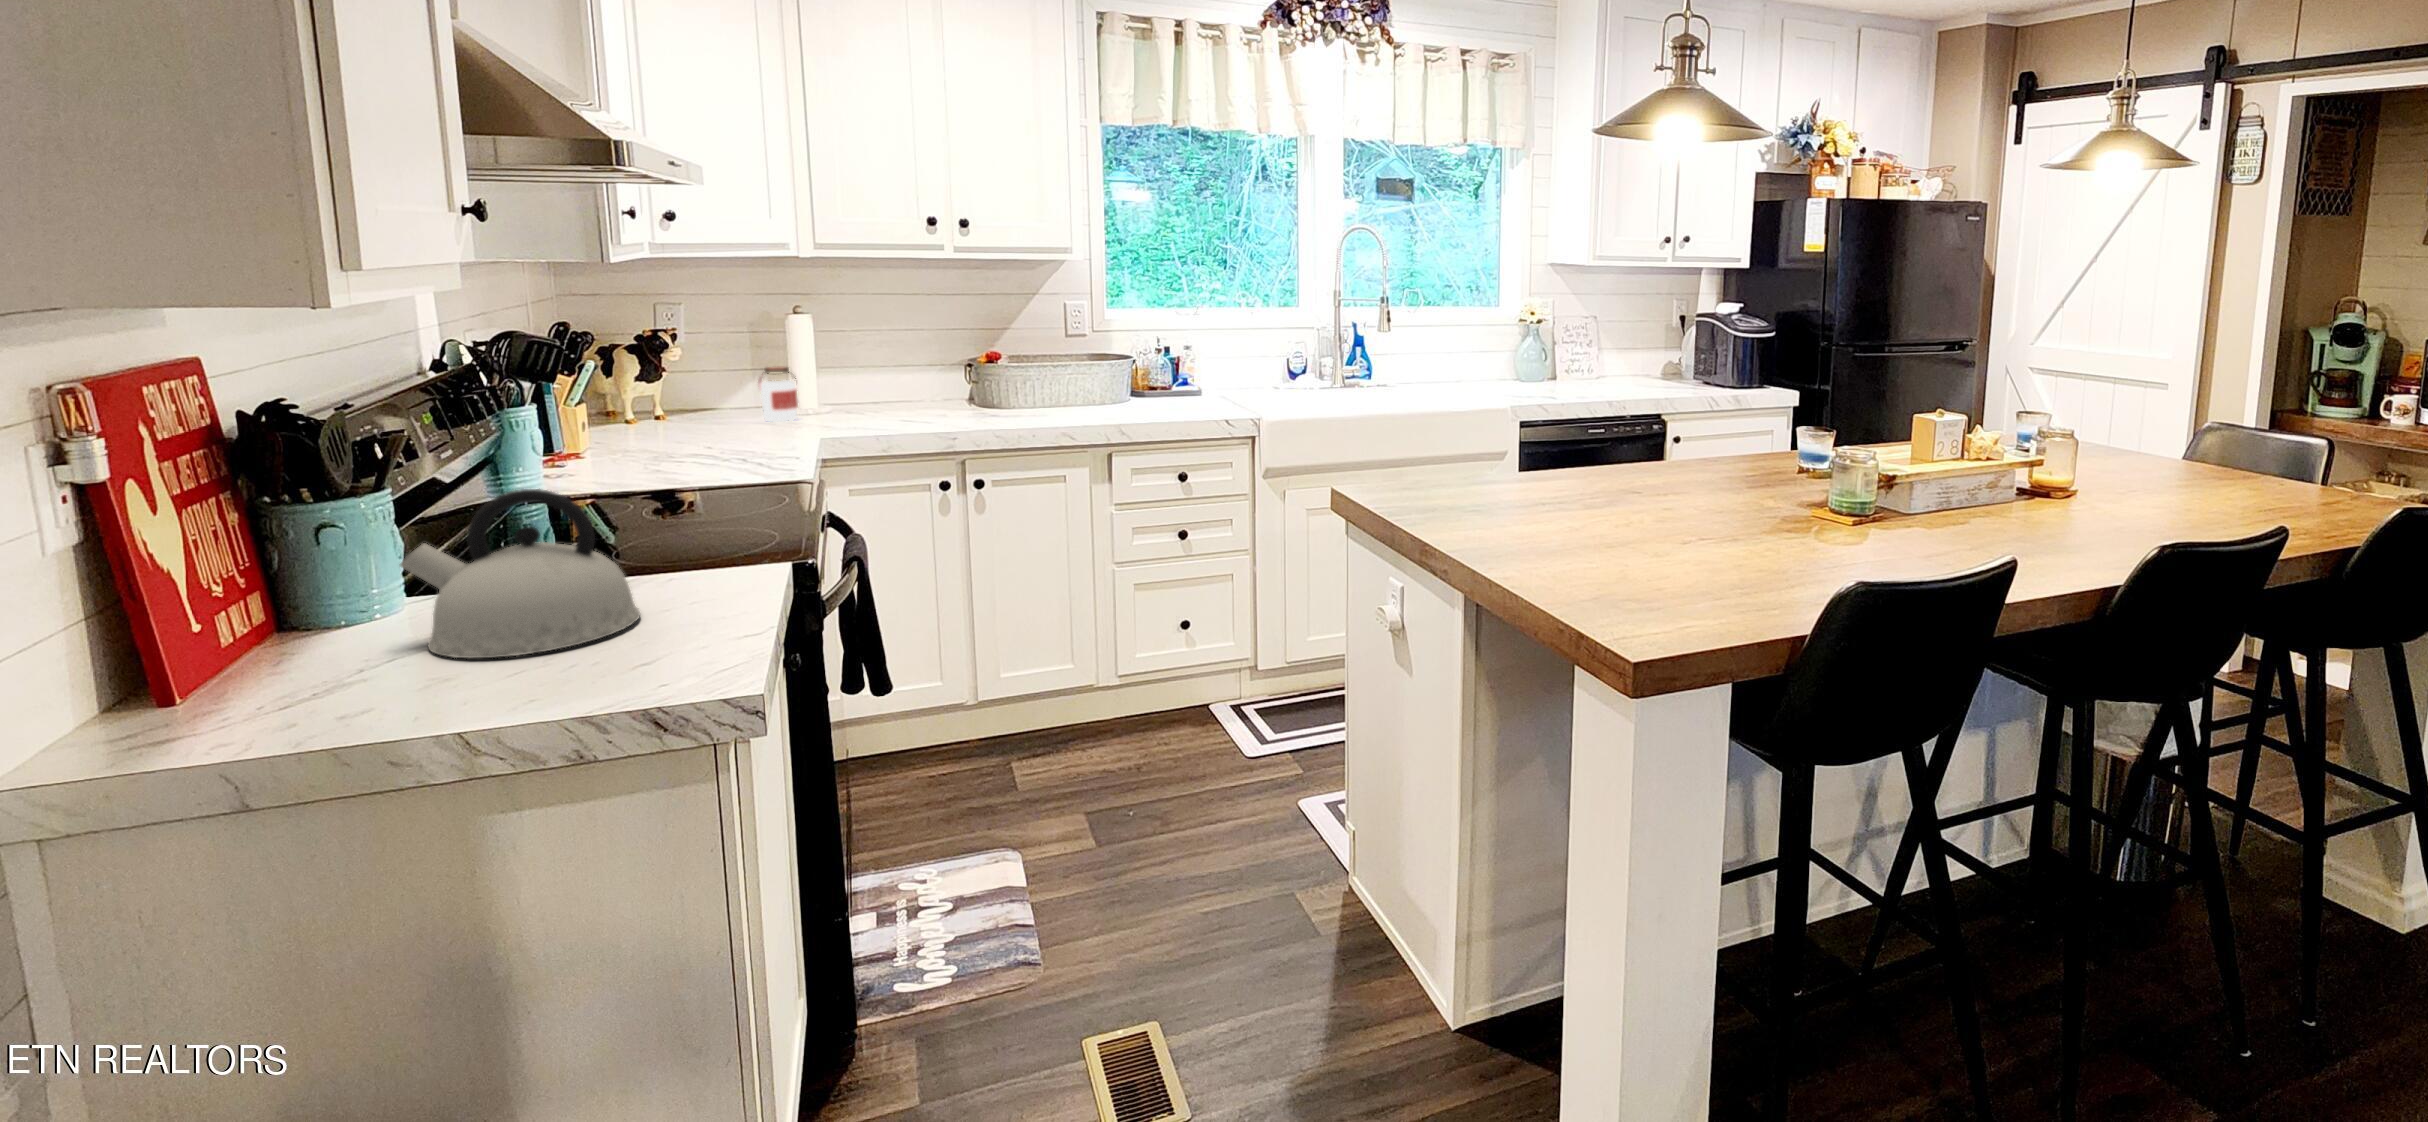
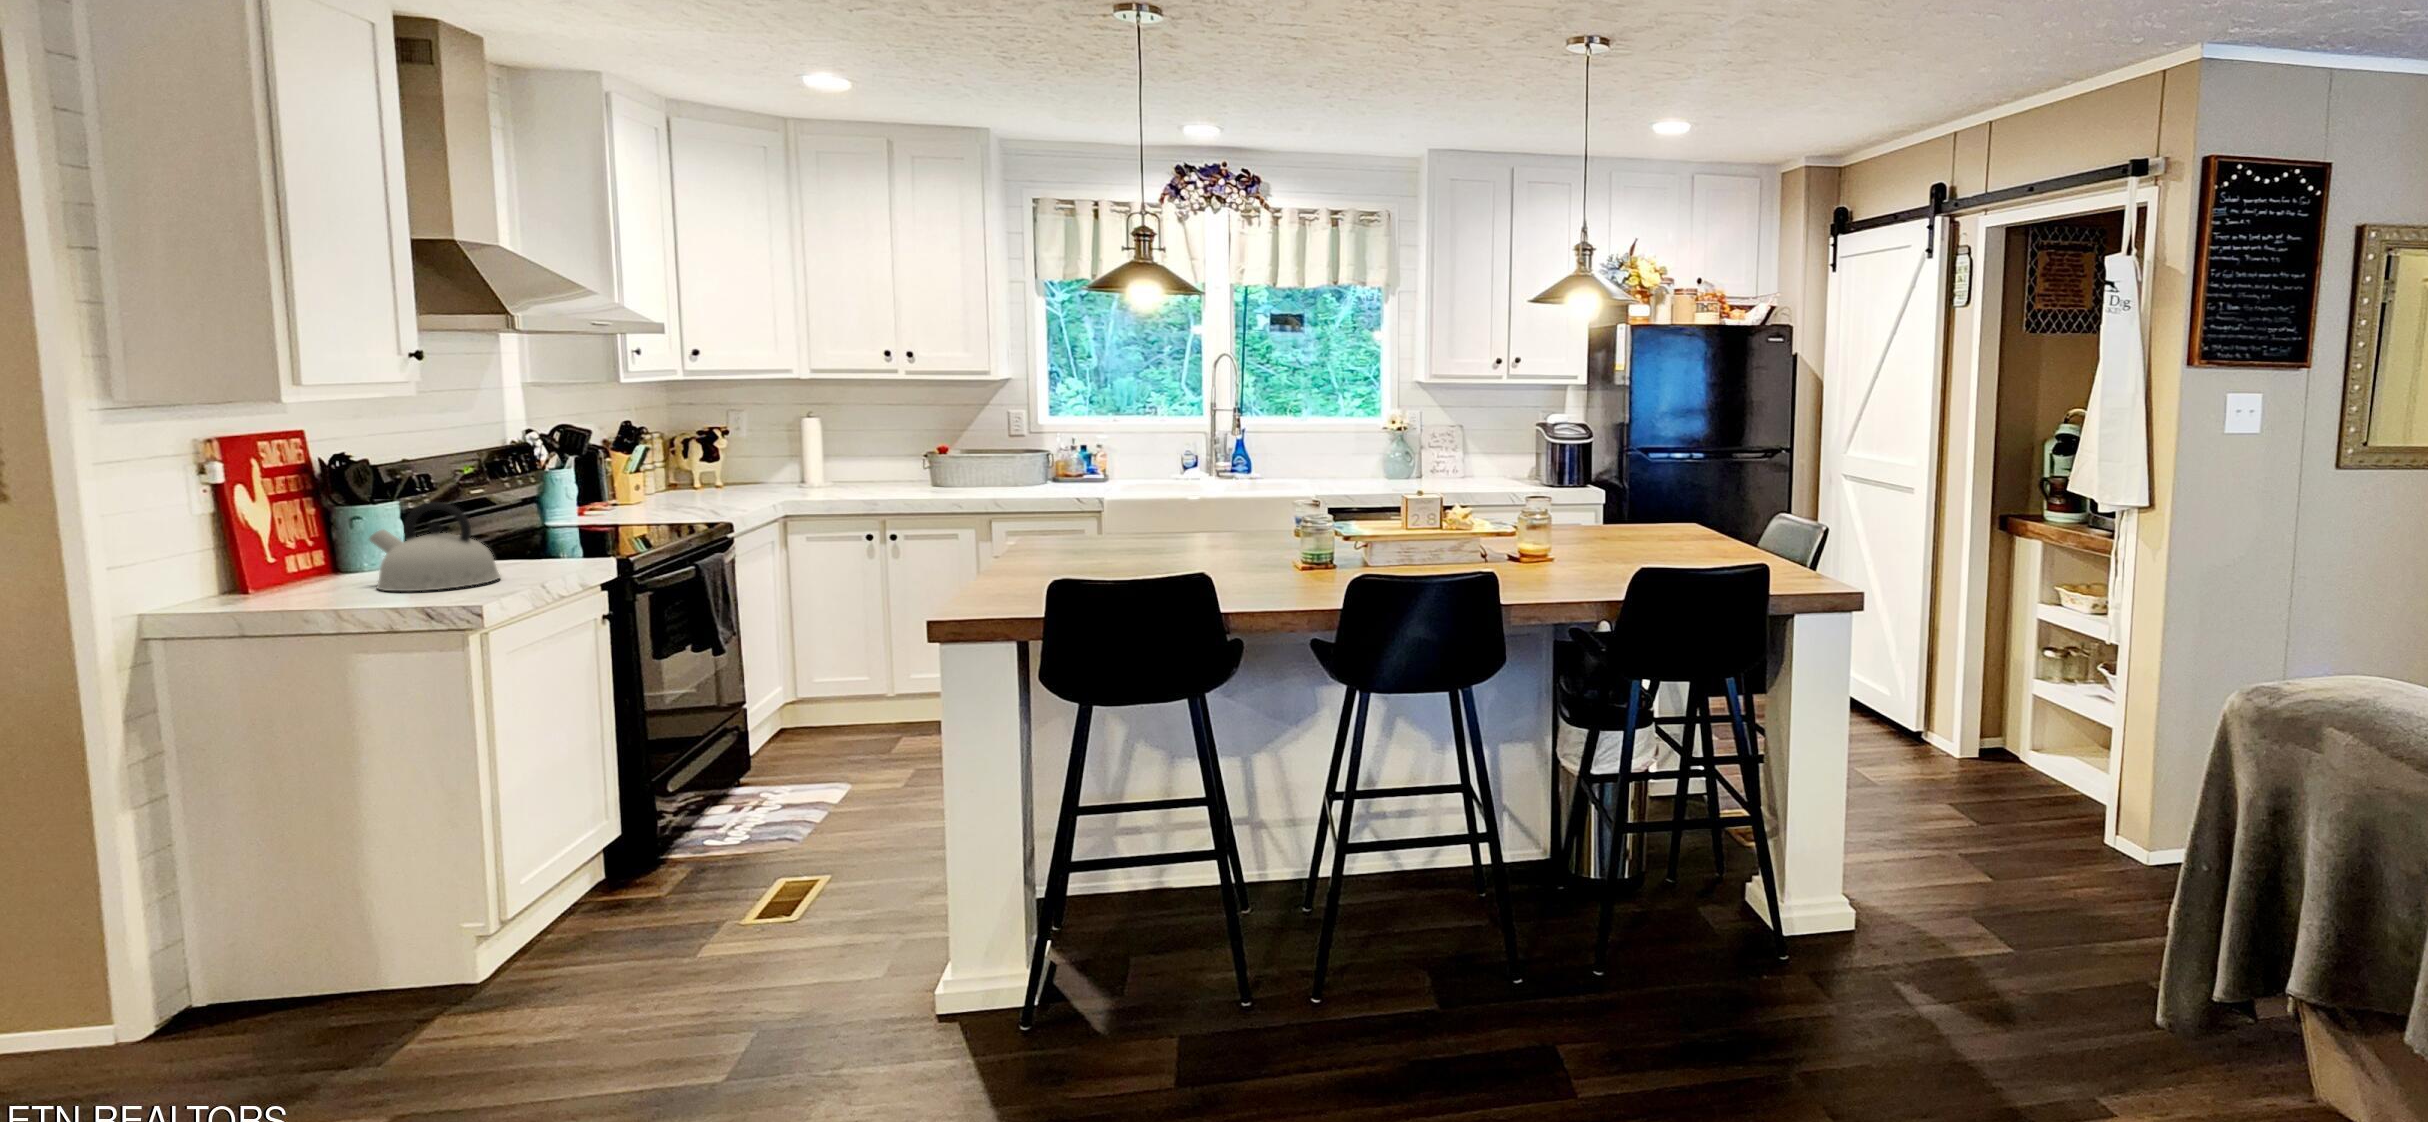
jar: present [758,366,798,422] -> none [760,455,787,495]

